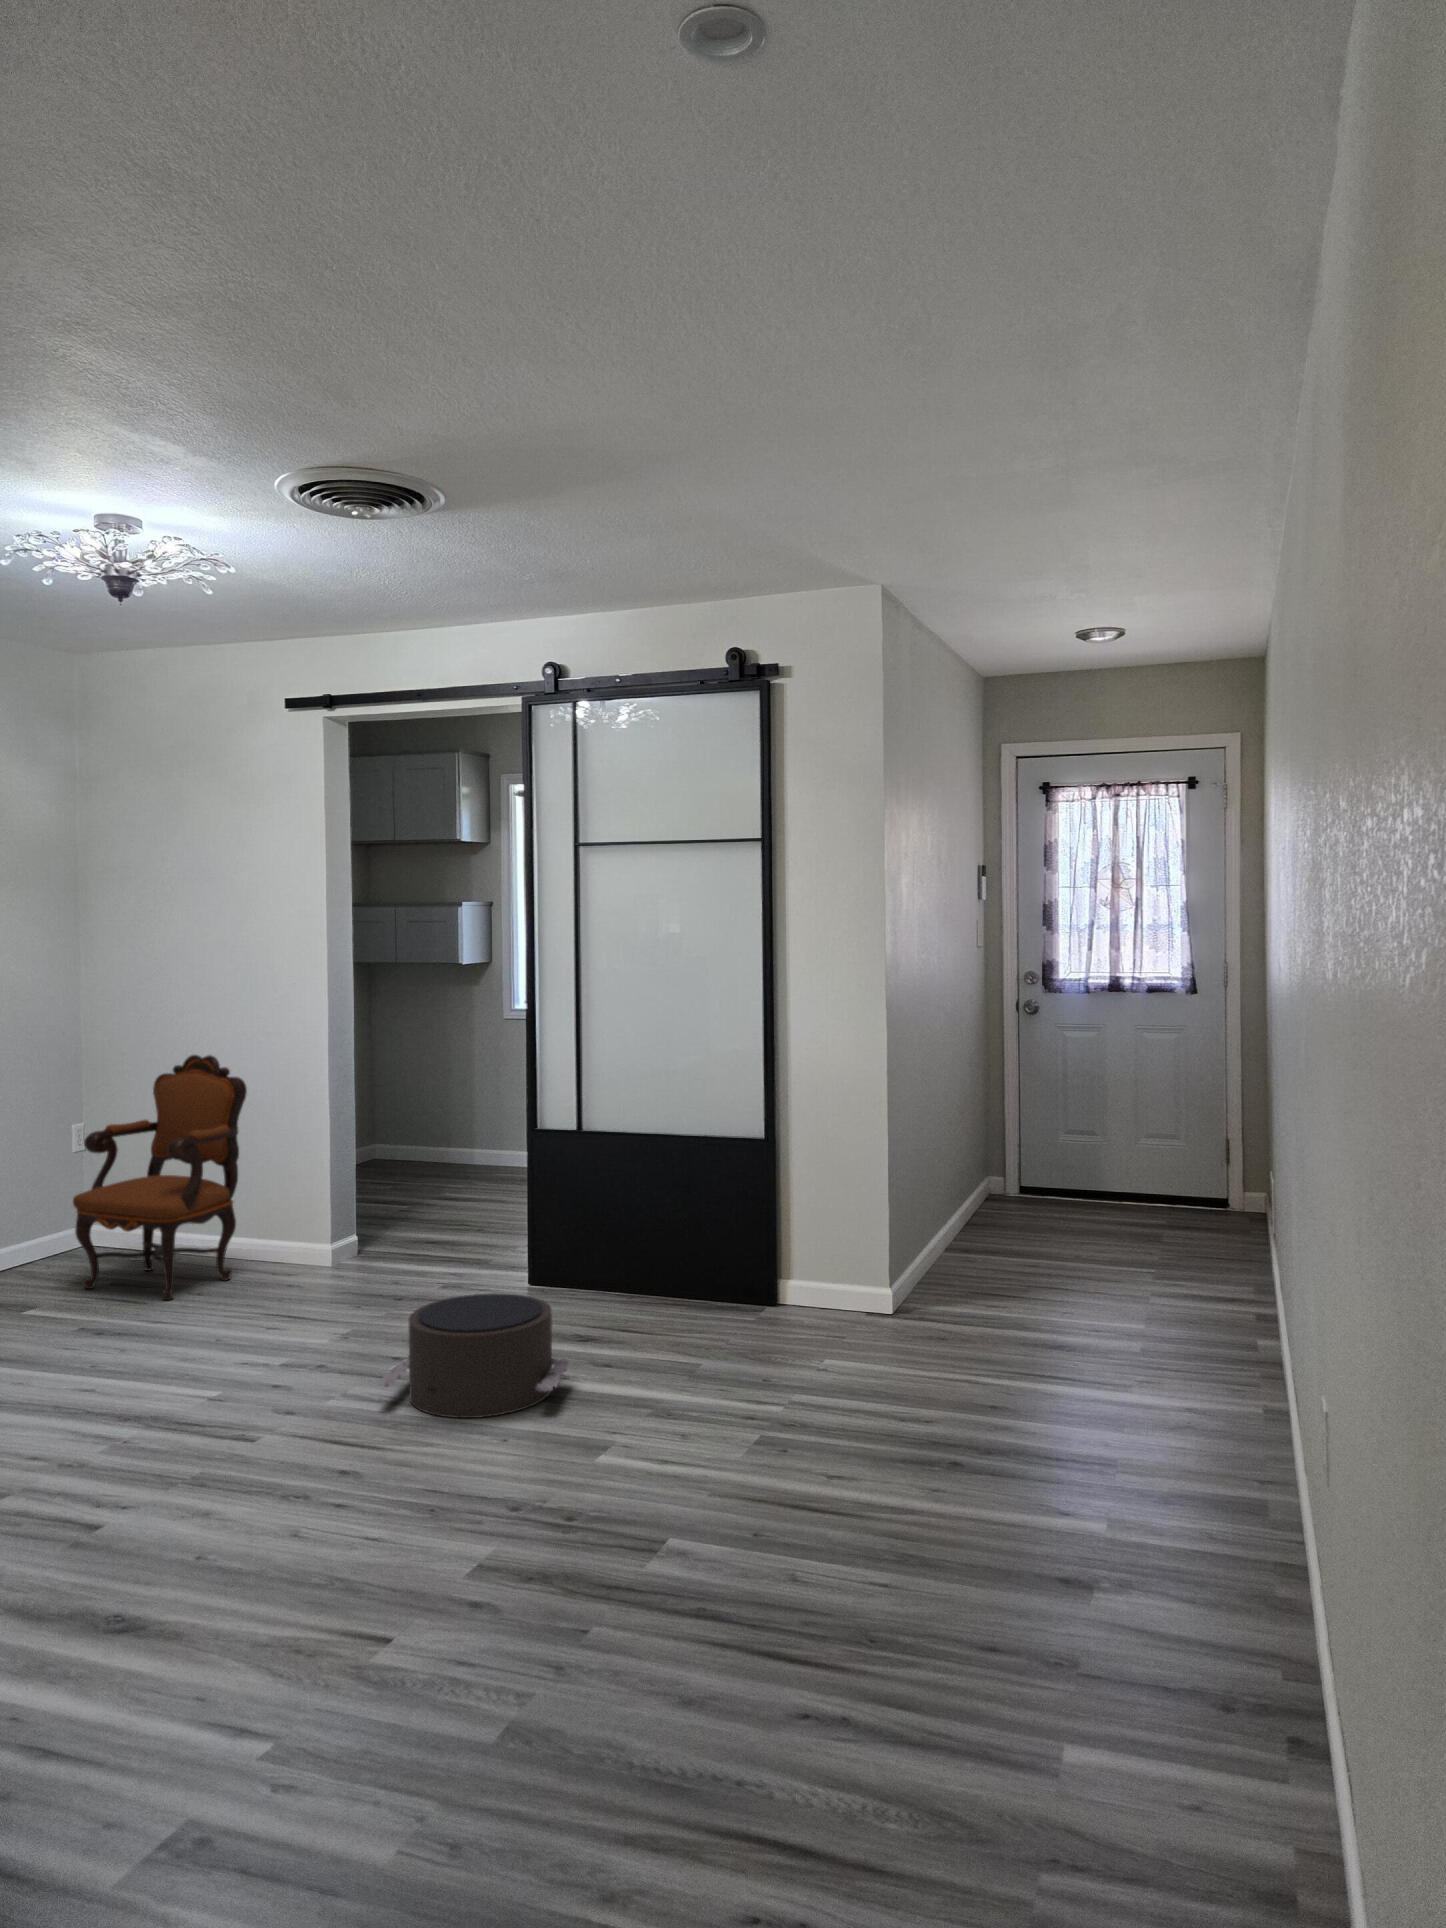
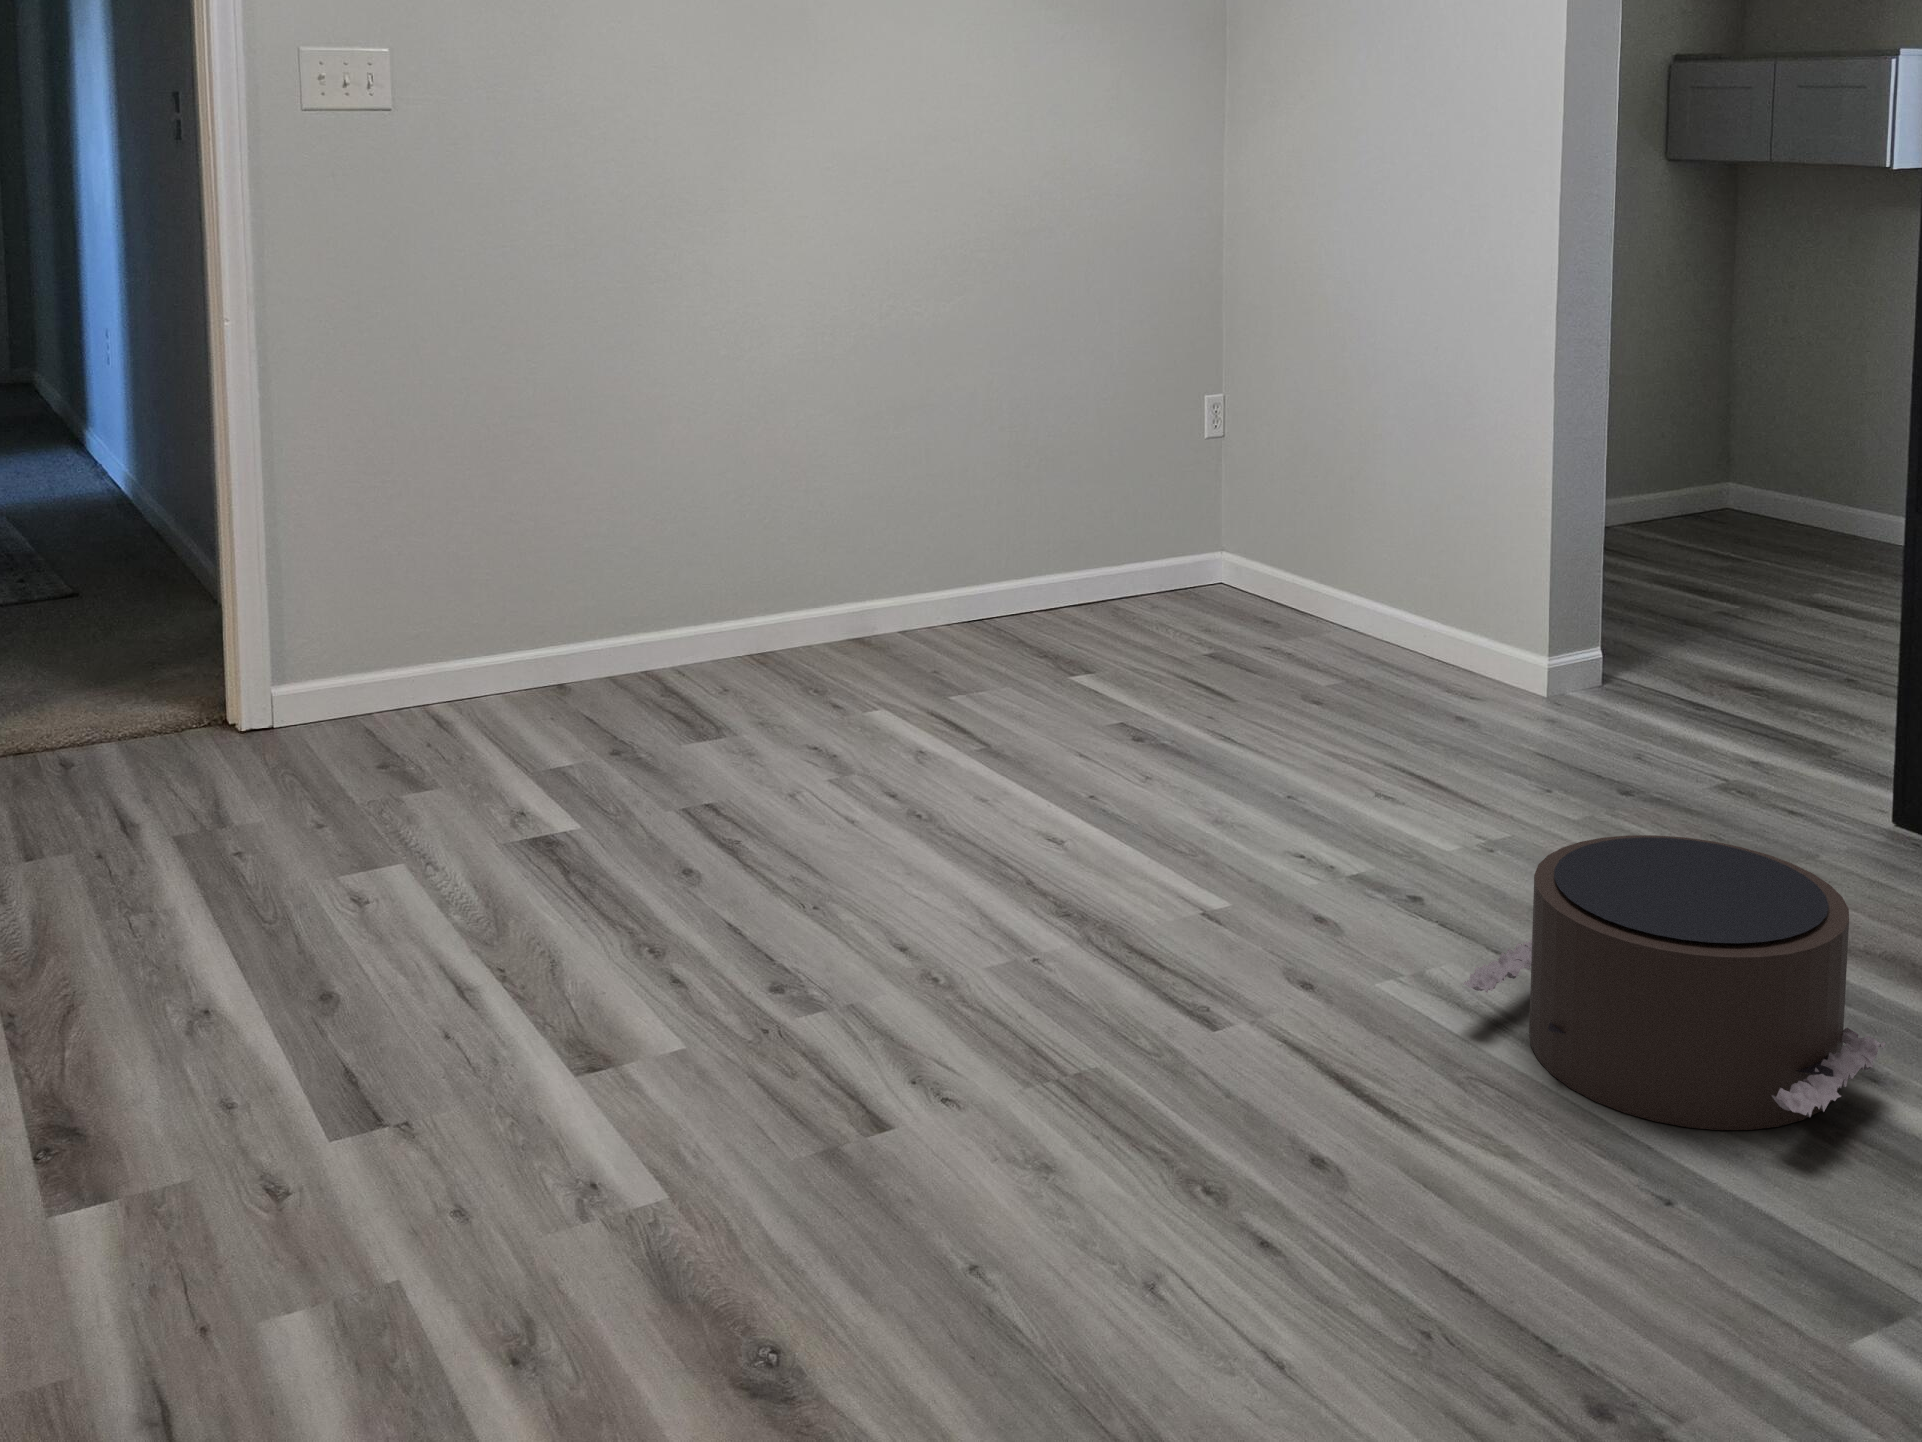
armchair: present [73,1055,247,1300] -> none [1155,296,1419,698]

